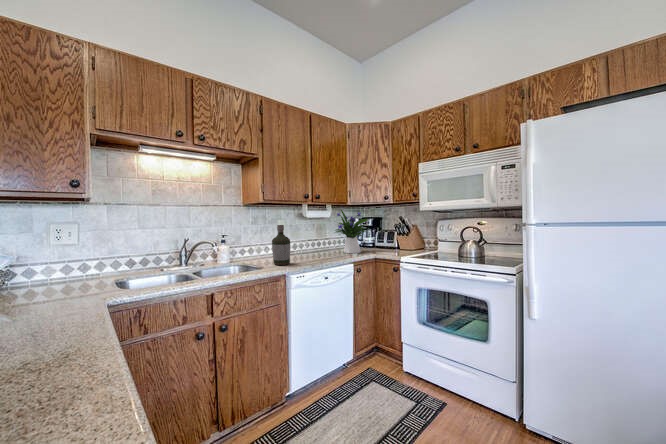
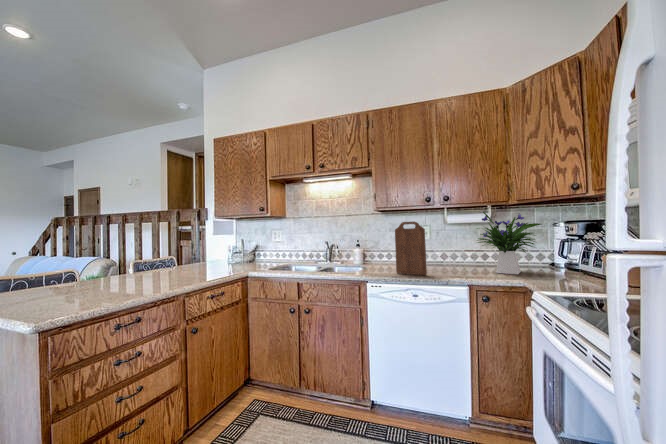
cutting board: none [299,215,325,263] -> present [395,222,427,275]
bottle: present [272,225,290,265] -> none [370,233,389,273]

